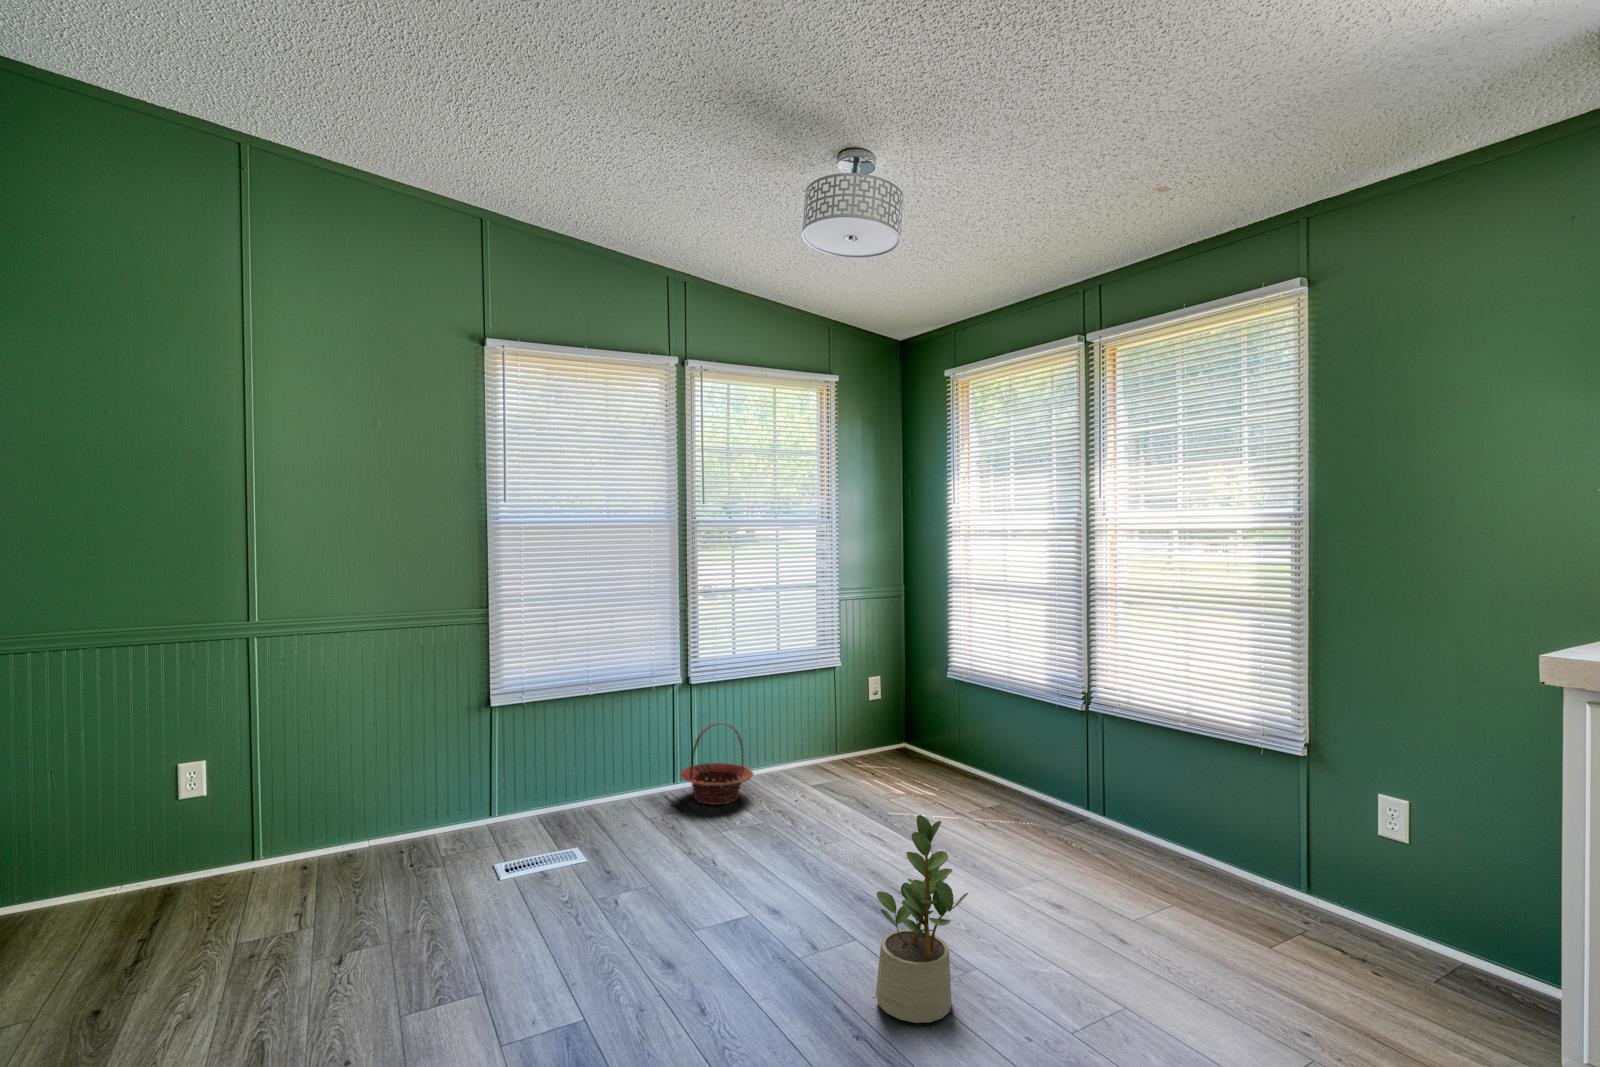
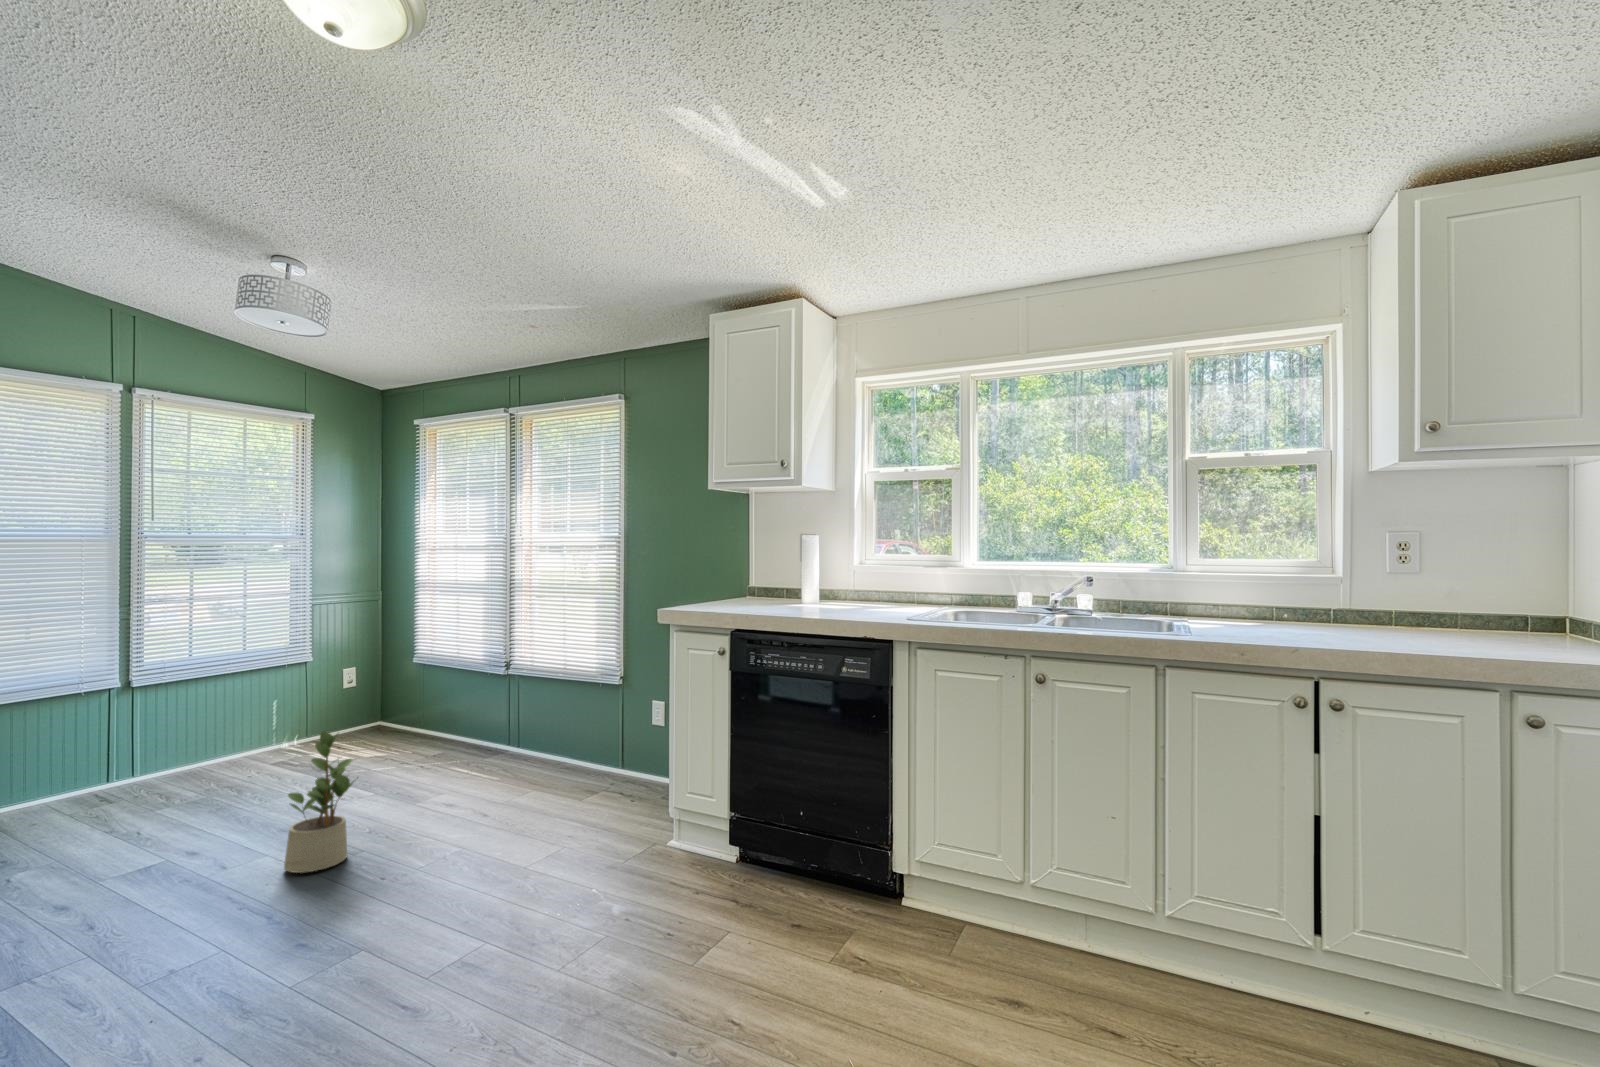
basket: present [680,723,753,805] -> none [114,717,206,792]

